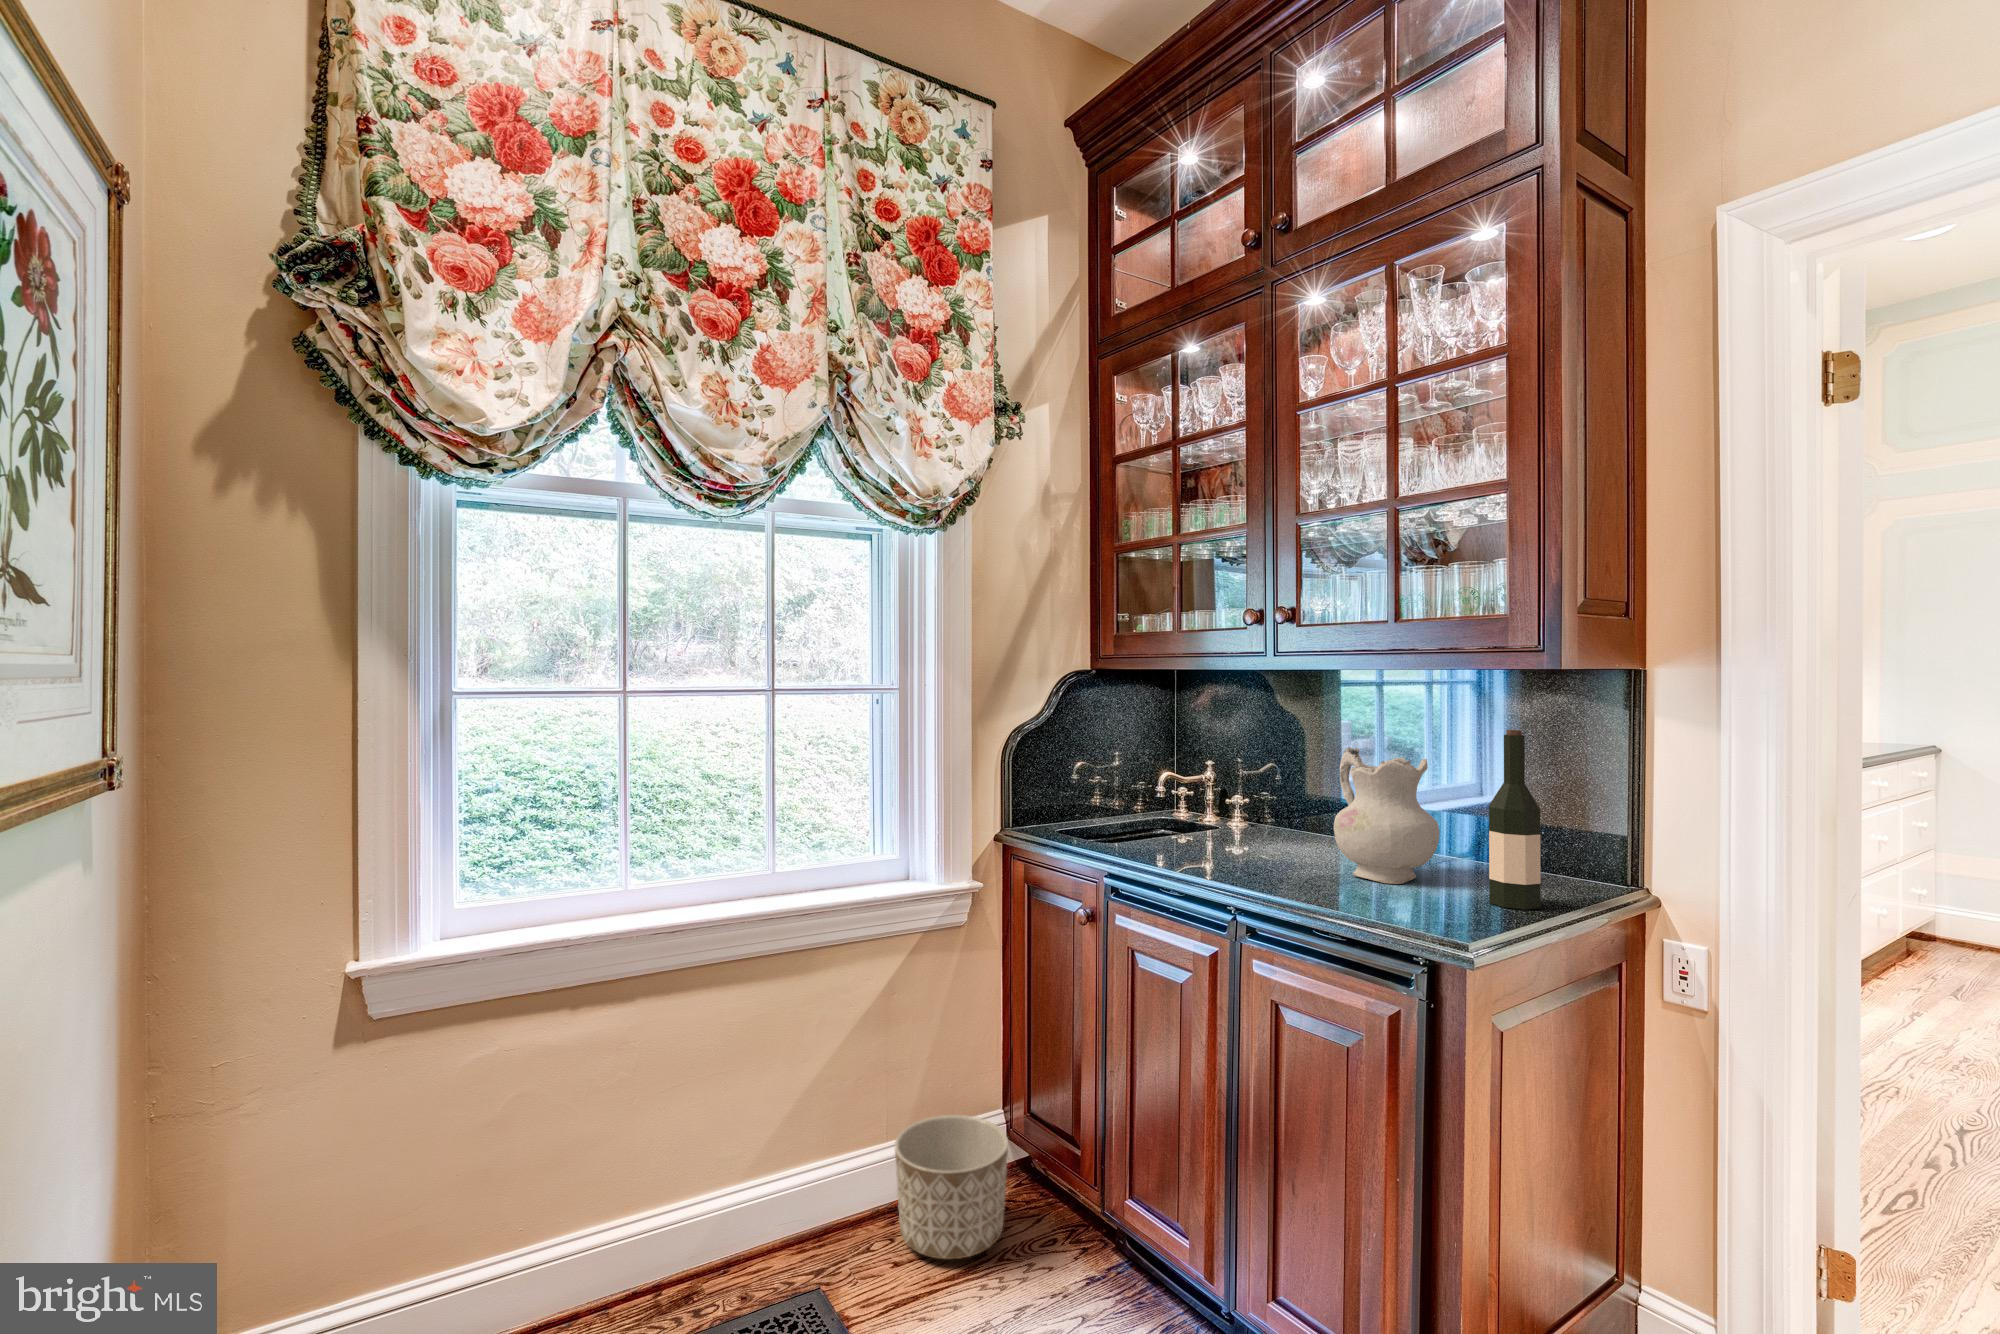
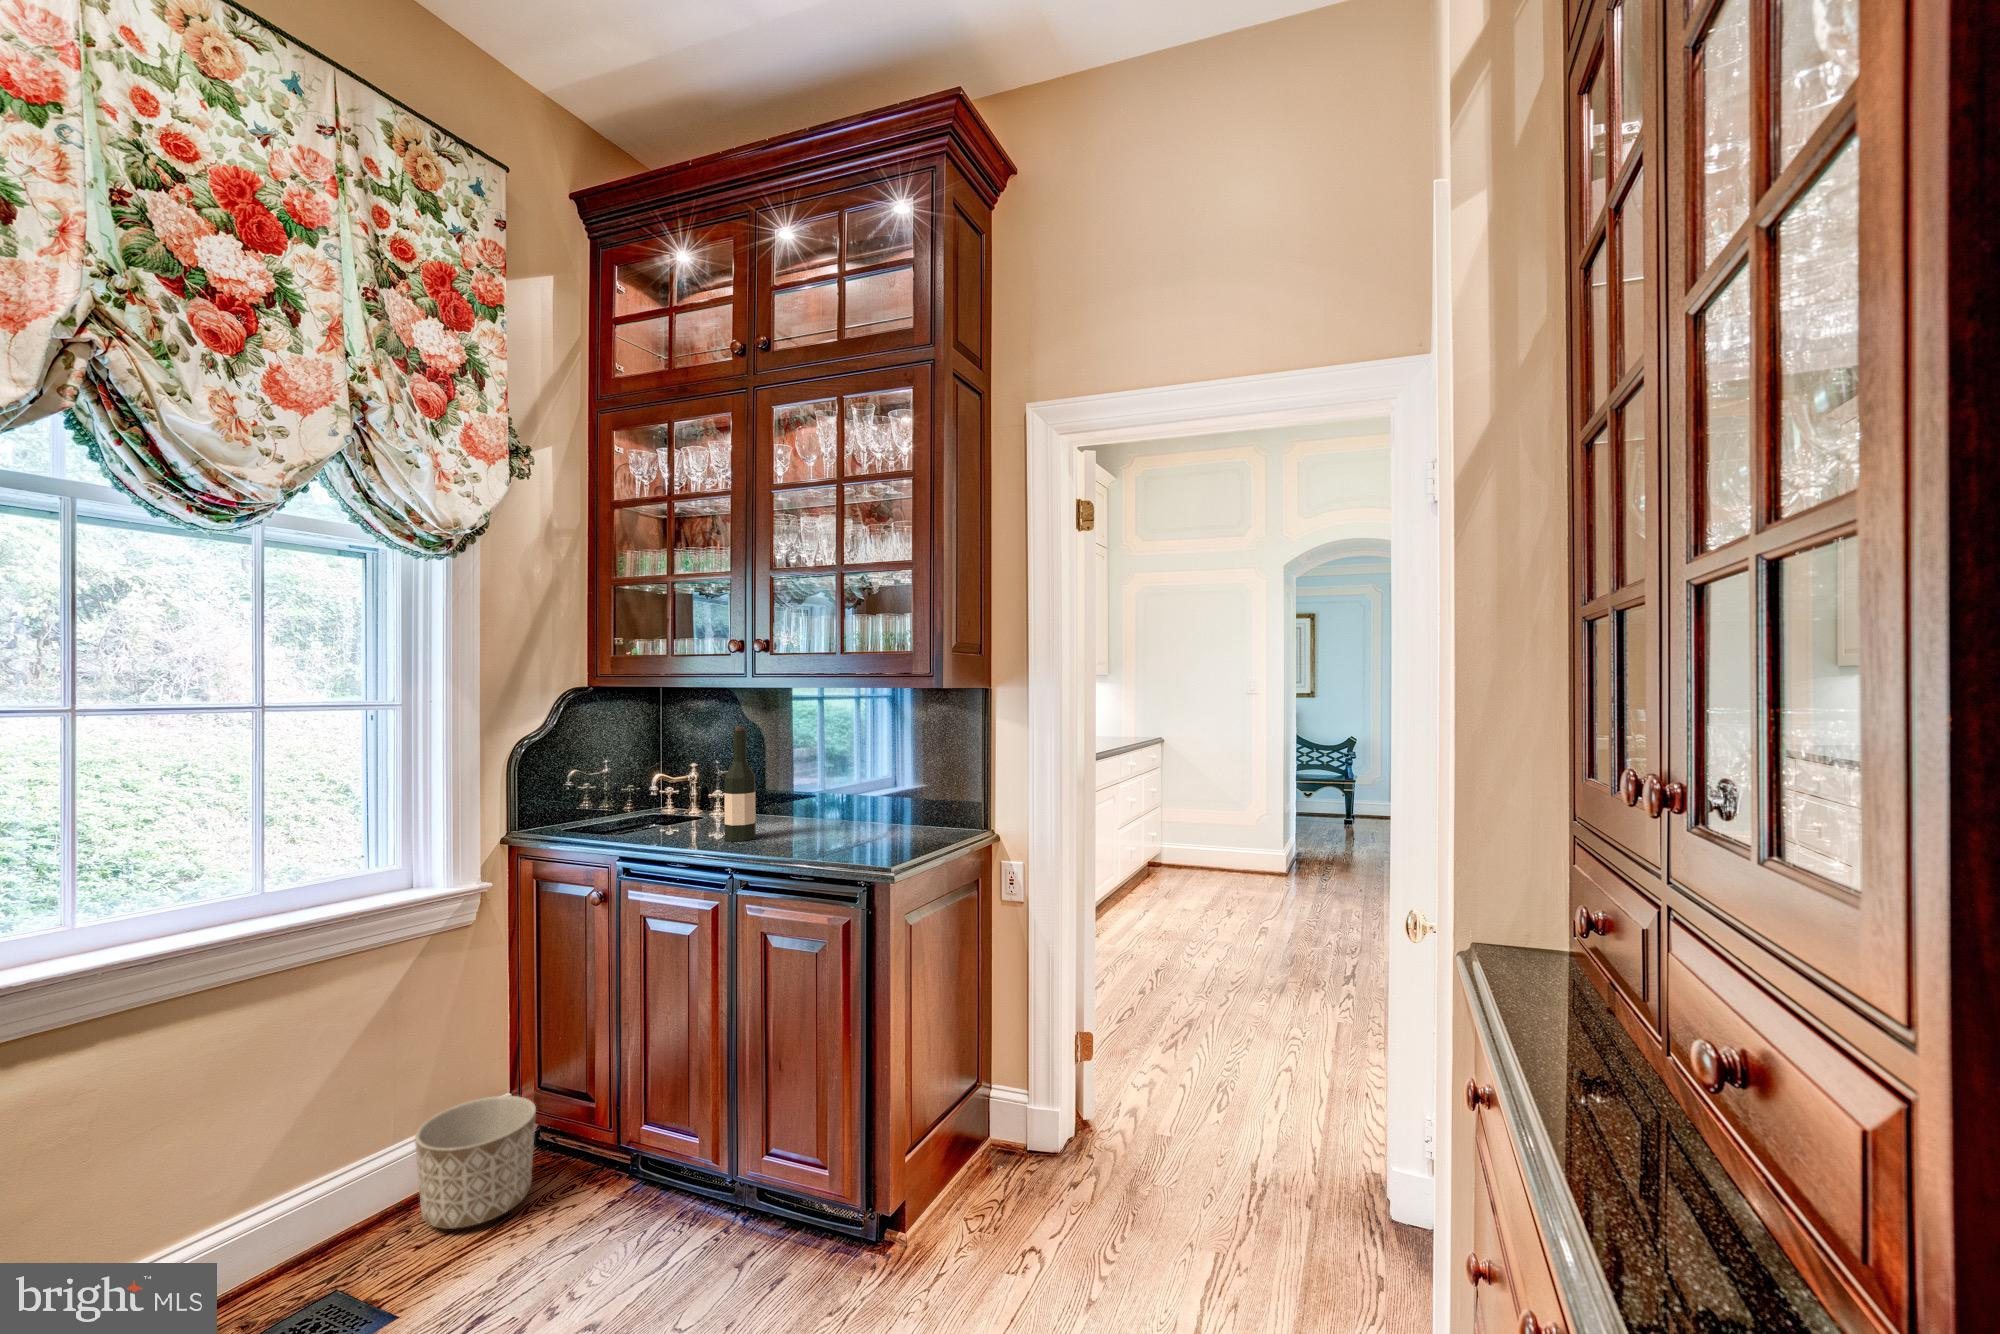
wine bottle: present [1489,730,1541,910] -> present [724,727,756,841]
ceramic pitcher: present [1334,747,1439,884] -> none [810,741,879,833]

